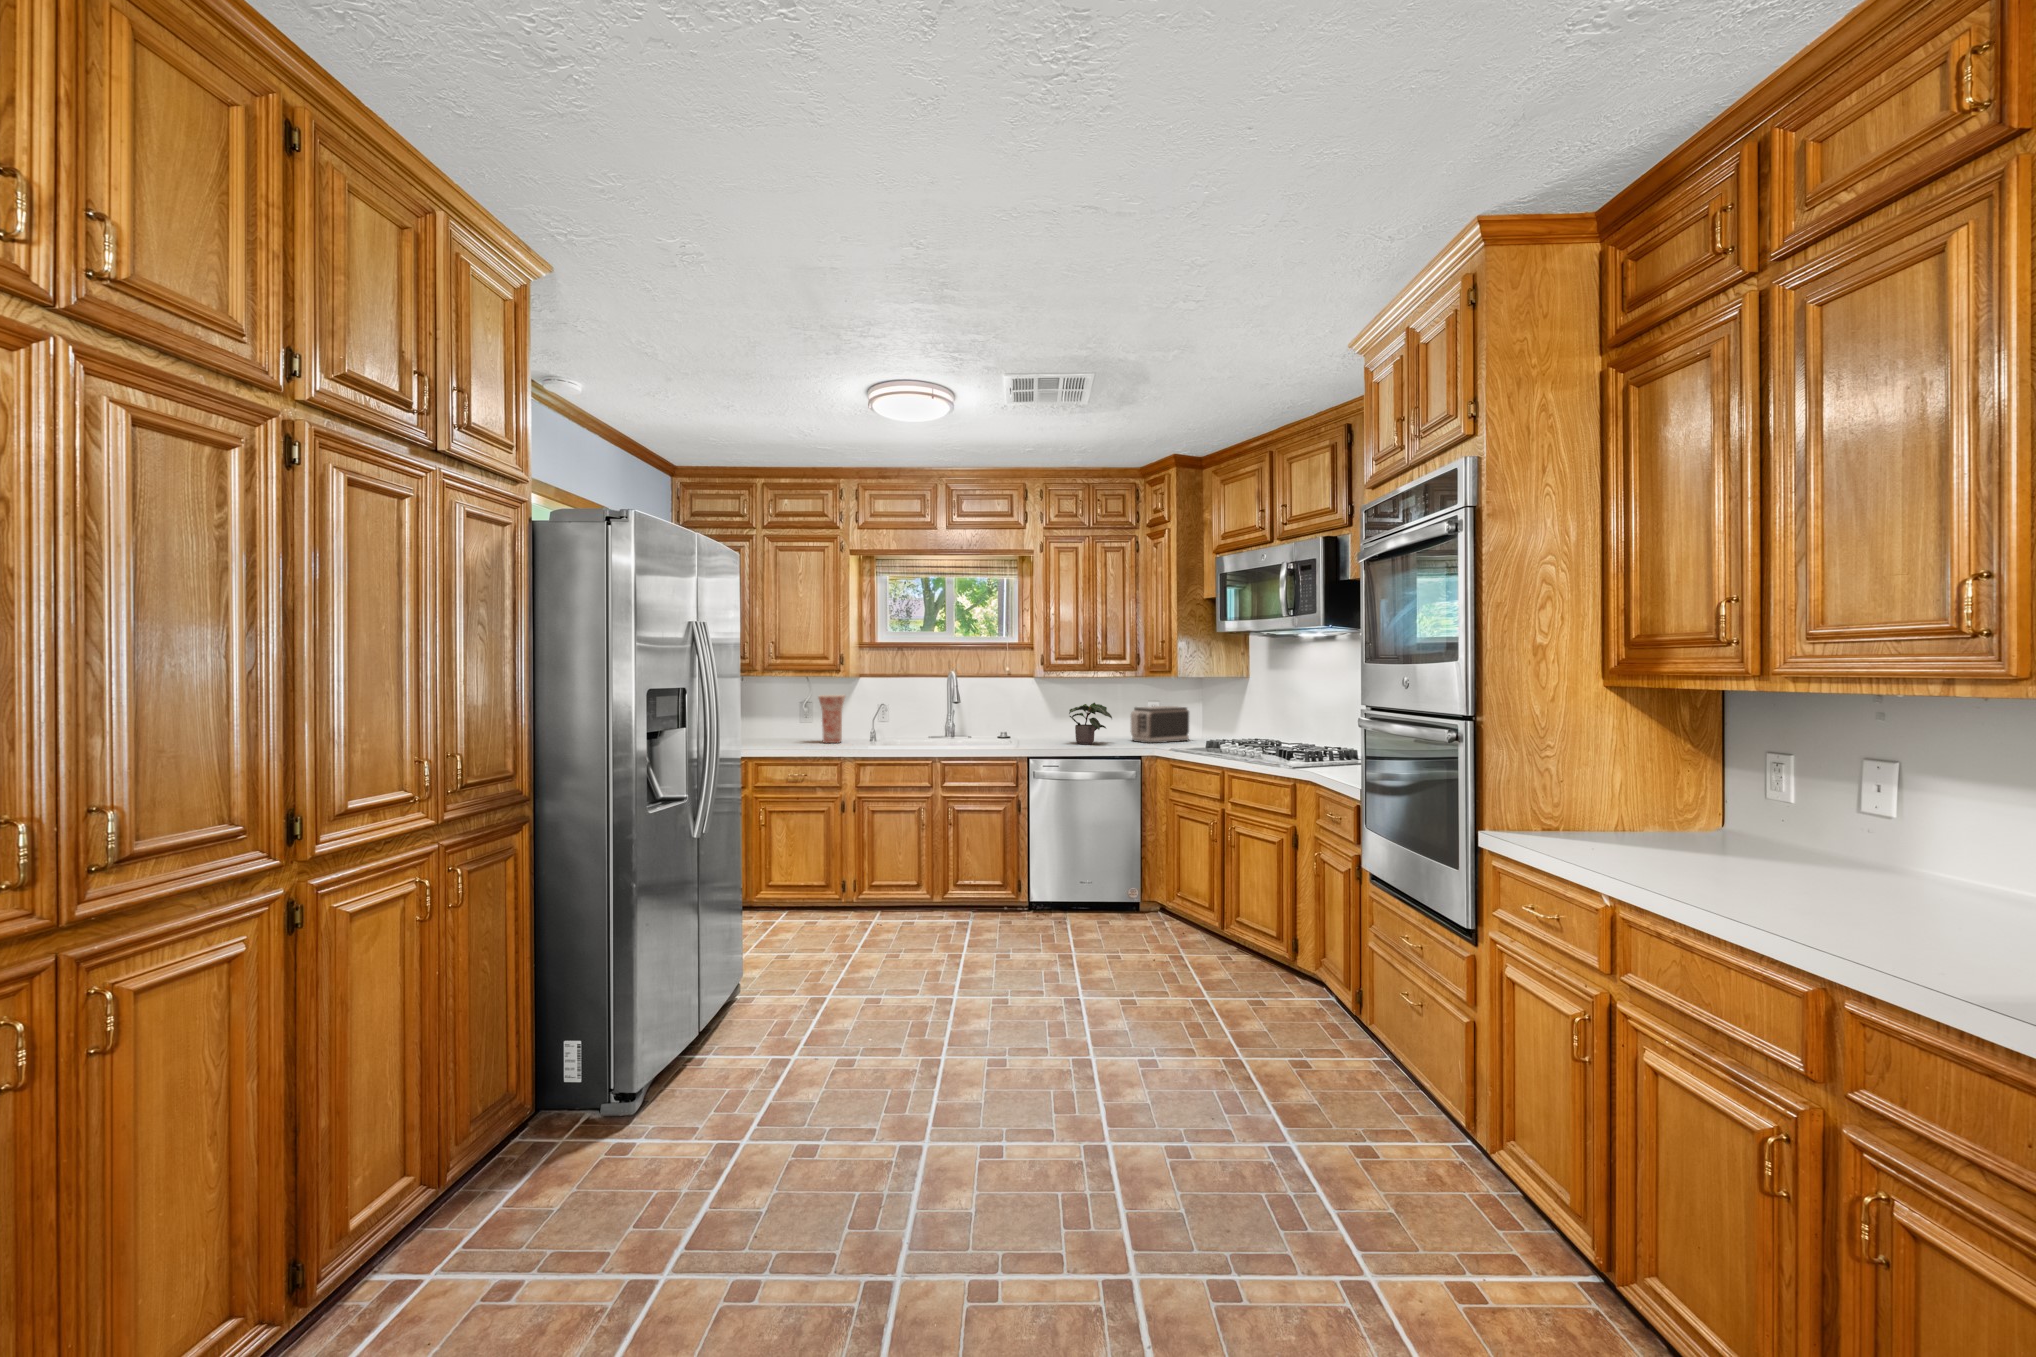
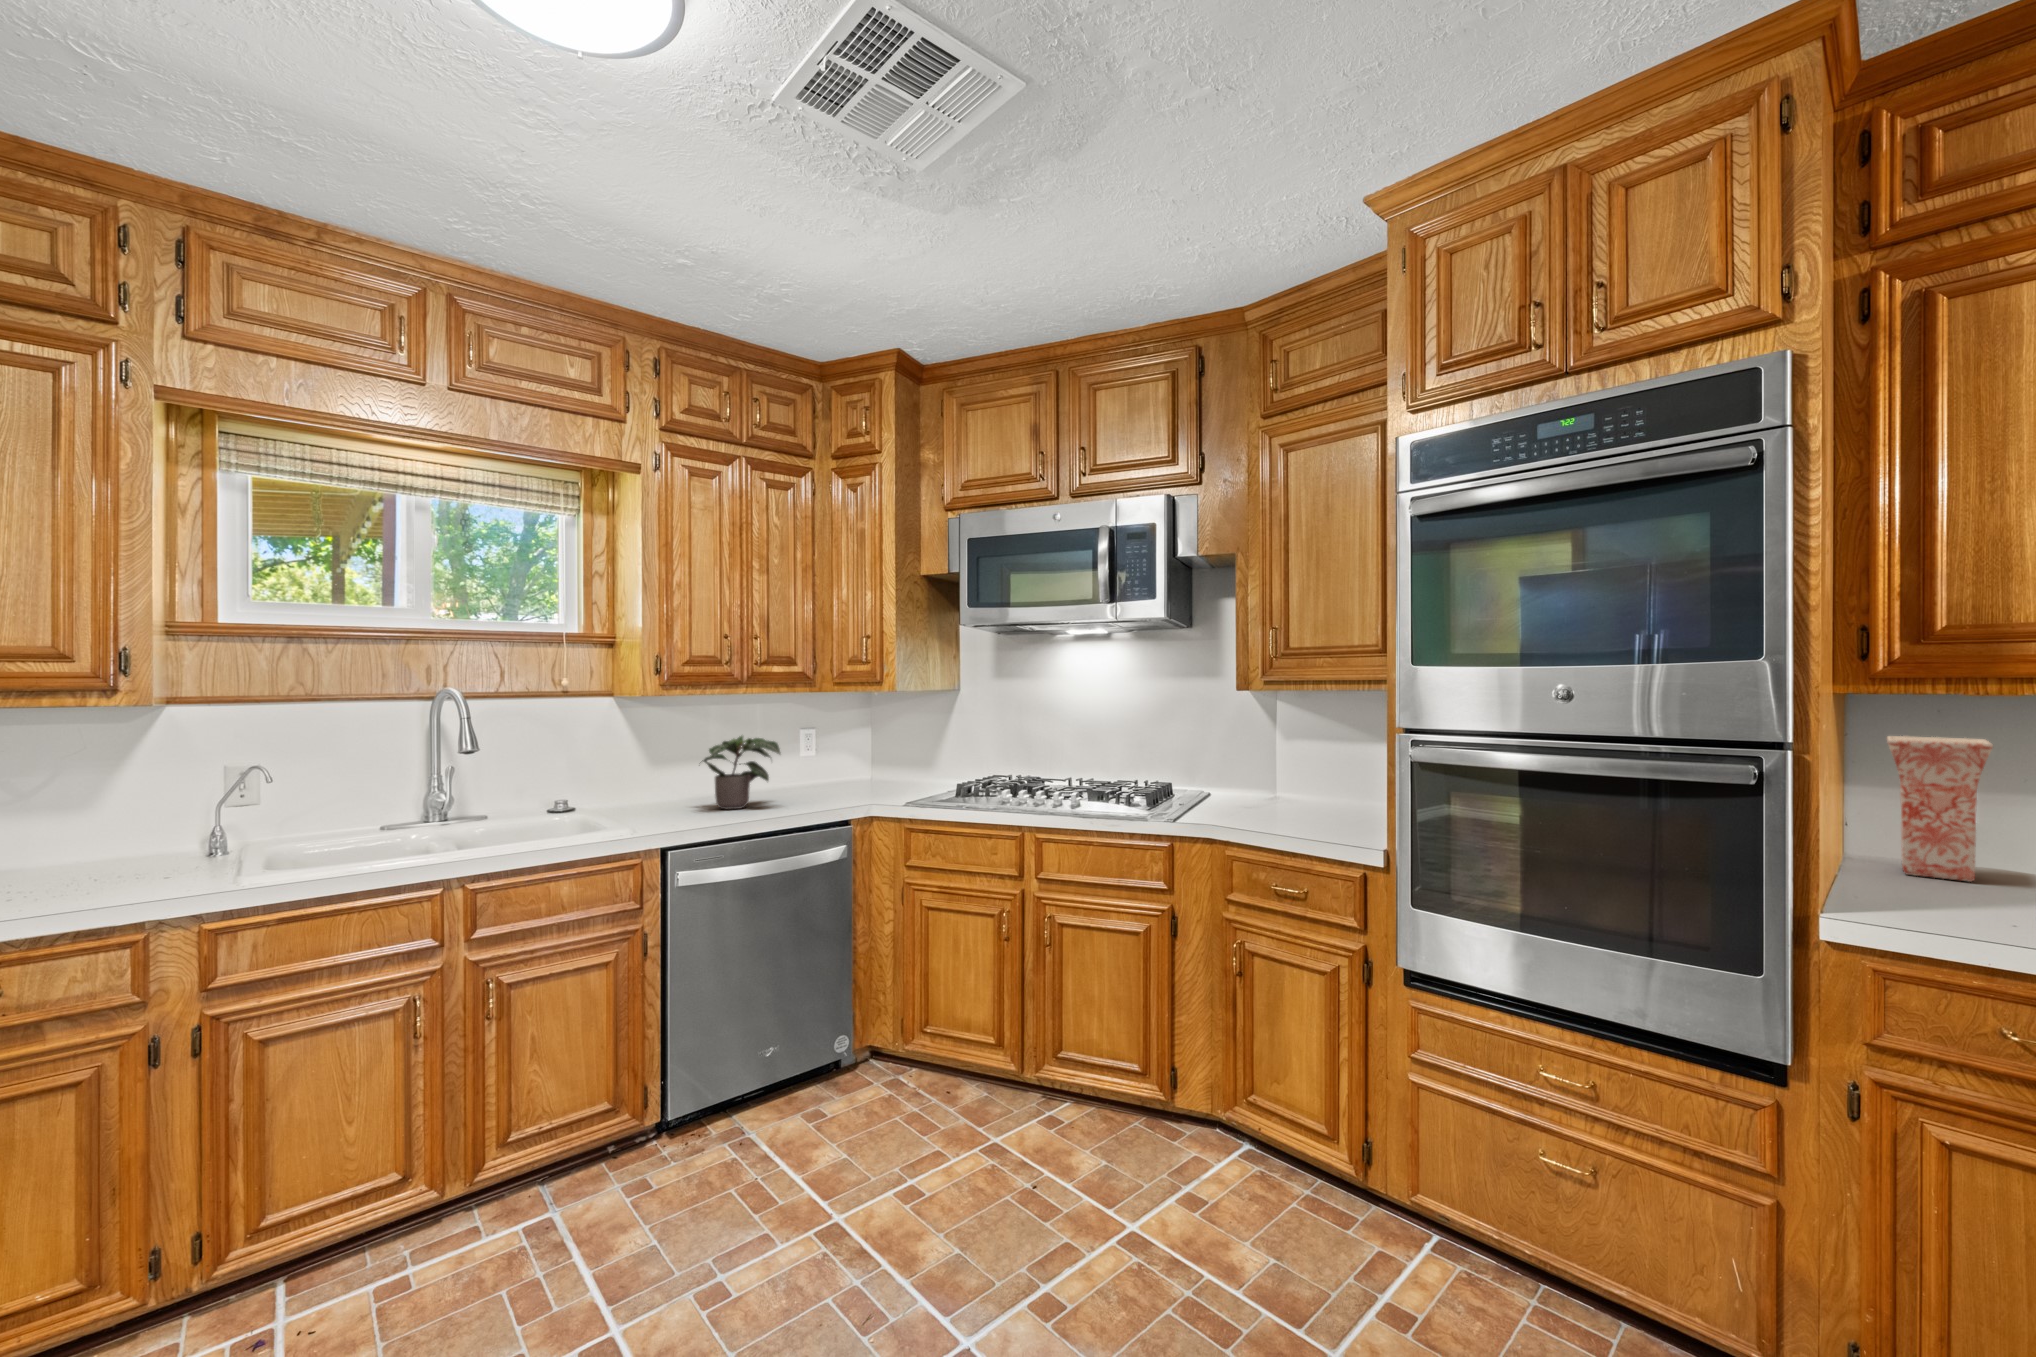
vase: present [818,695,845,743] -> present [1887,736,1993,882]
toaster: present [1131,706,1189,743] -> none [787,734,870,796]

